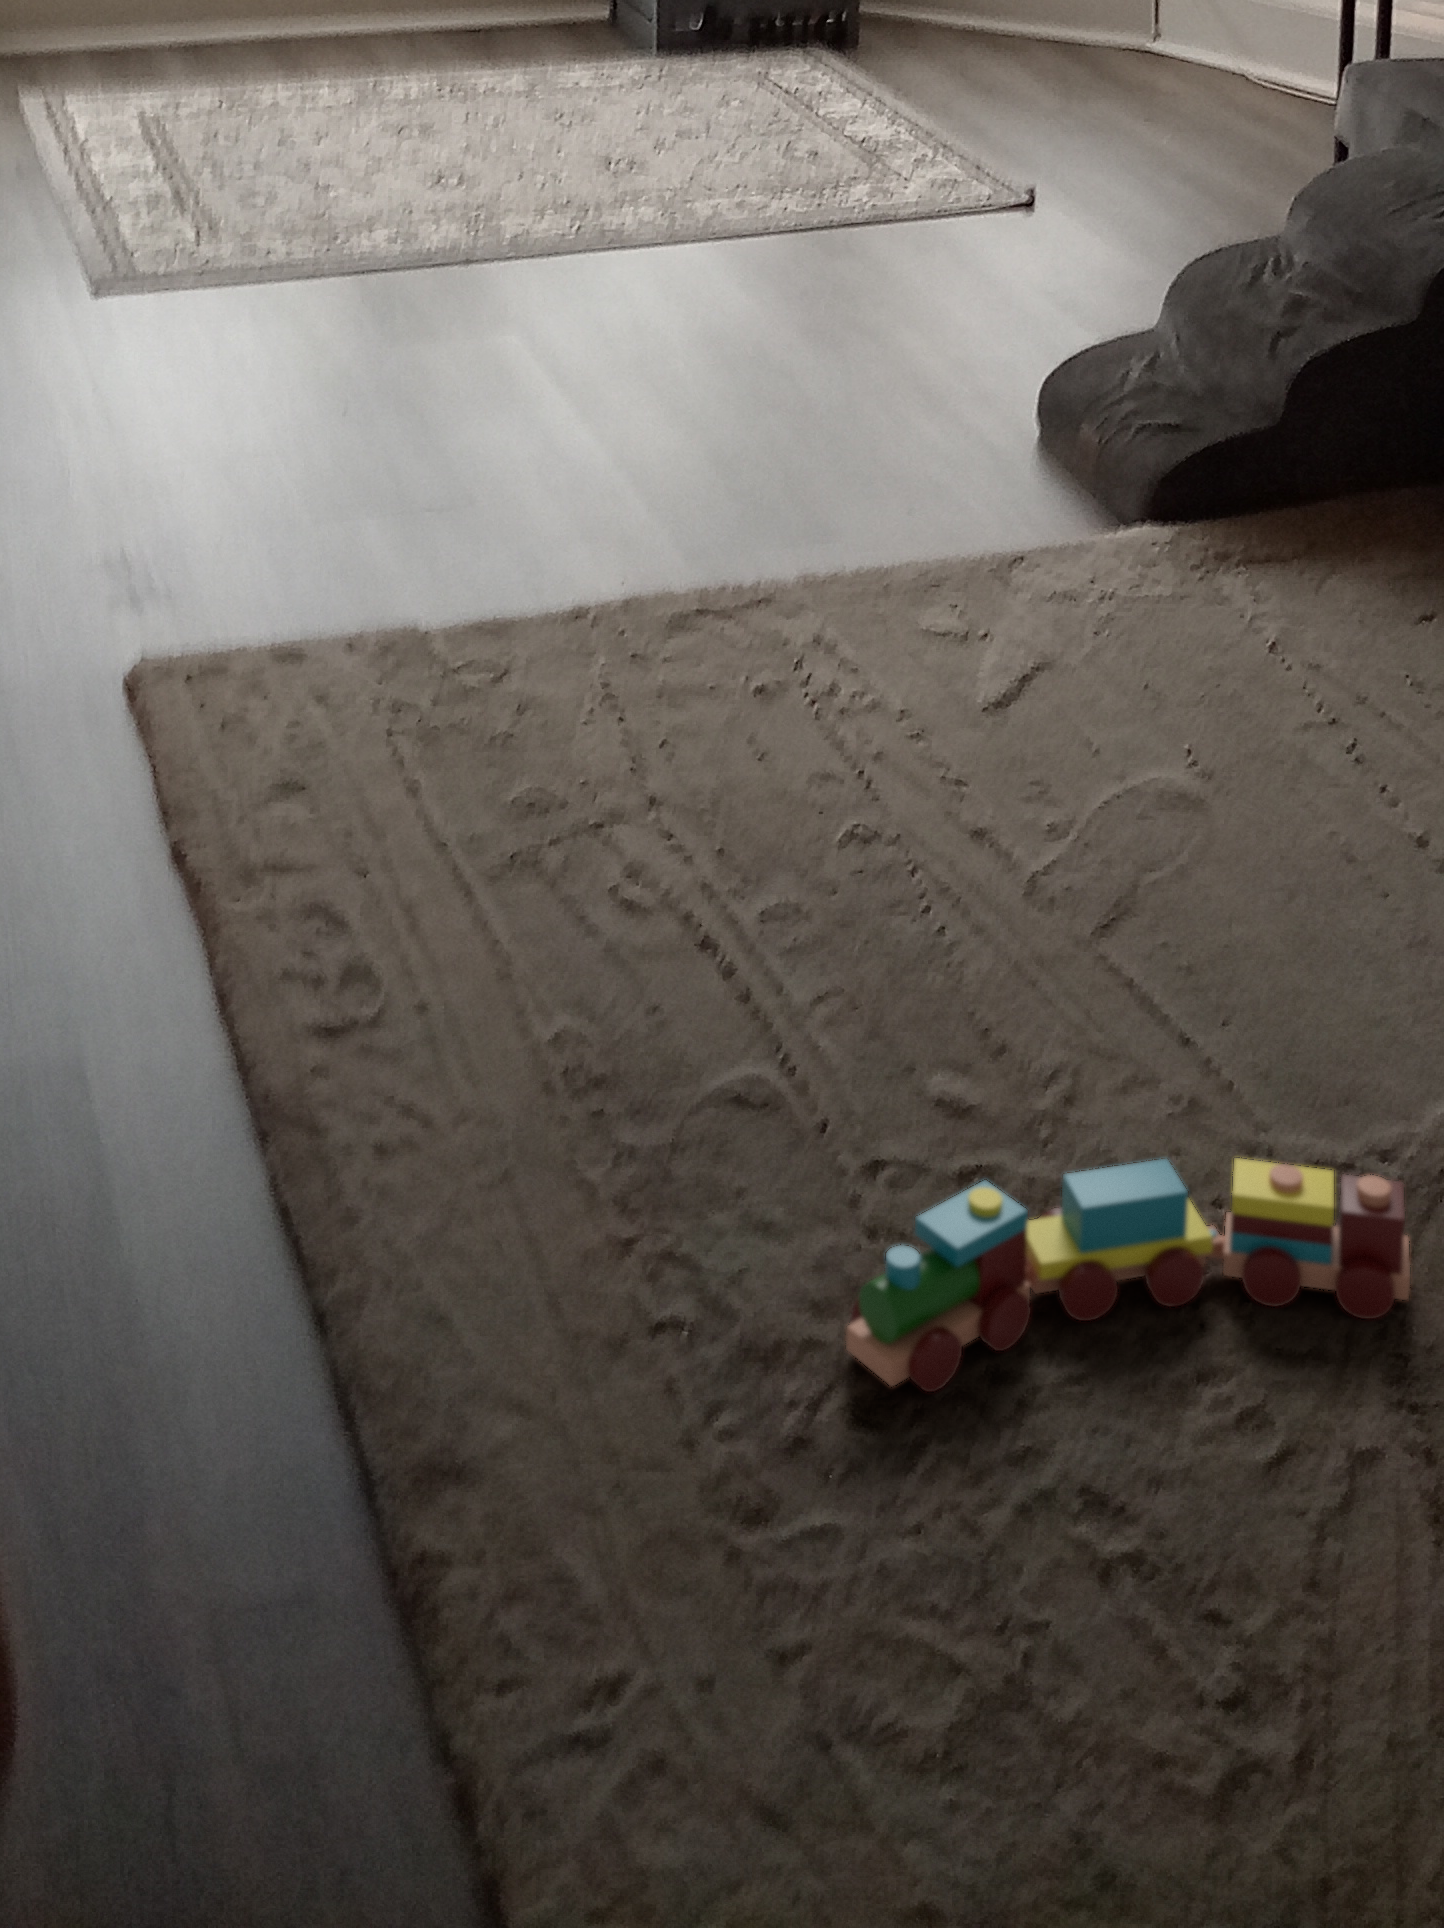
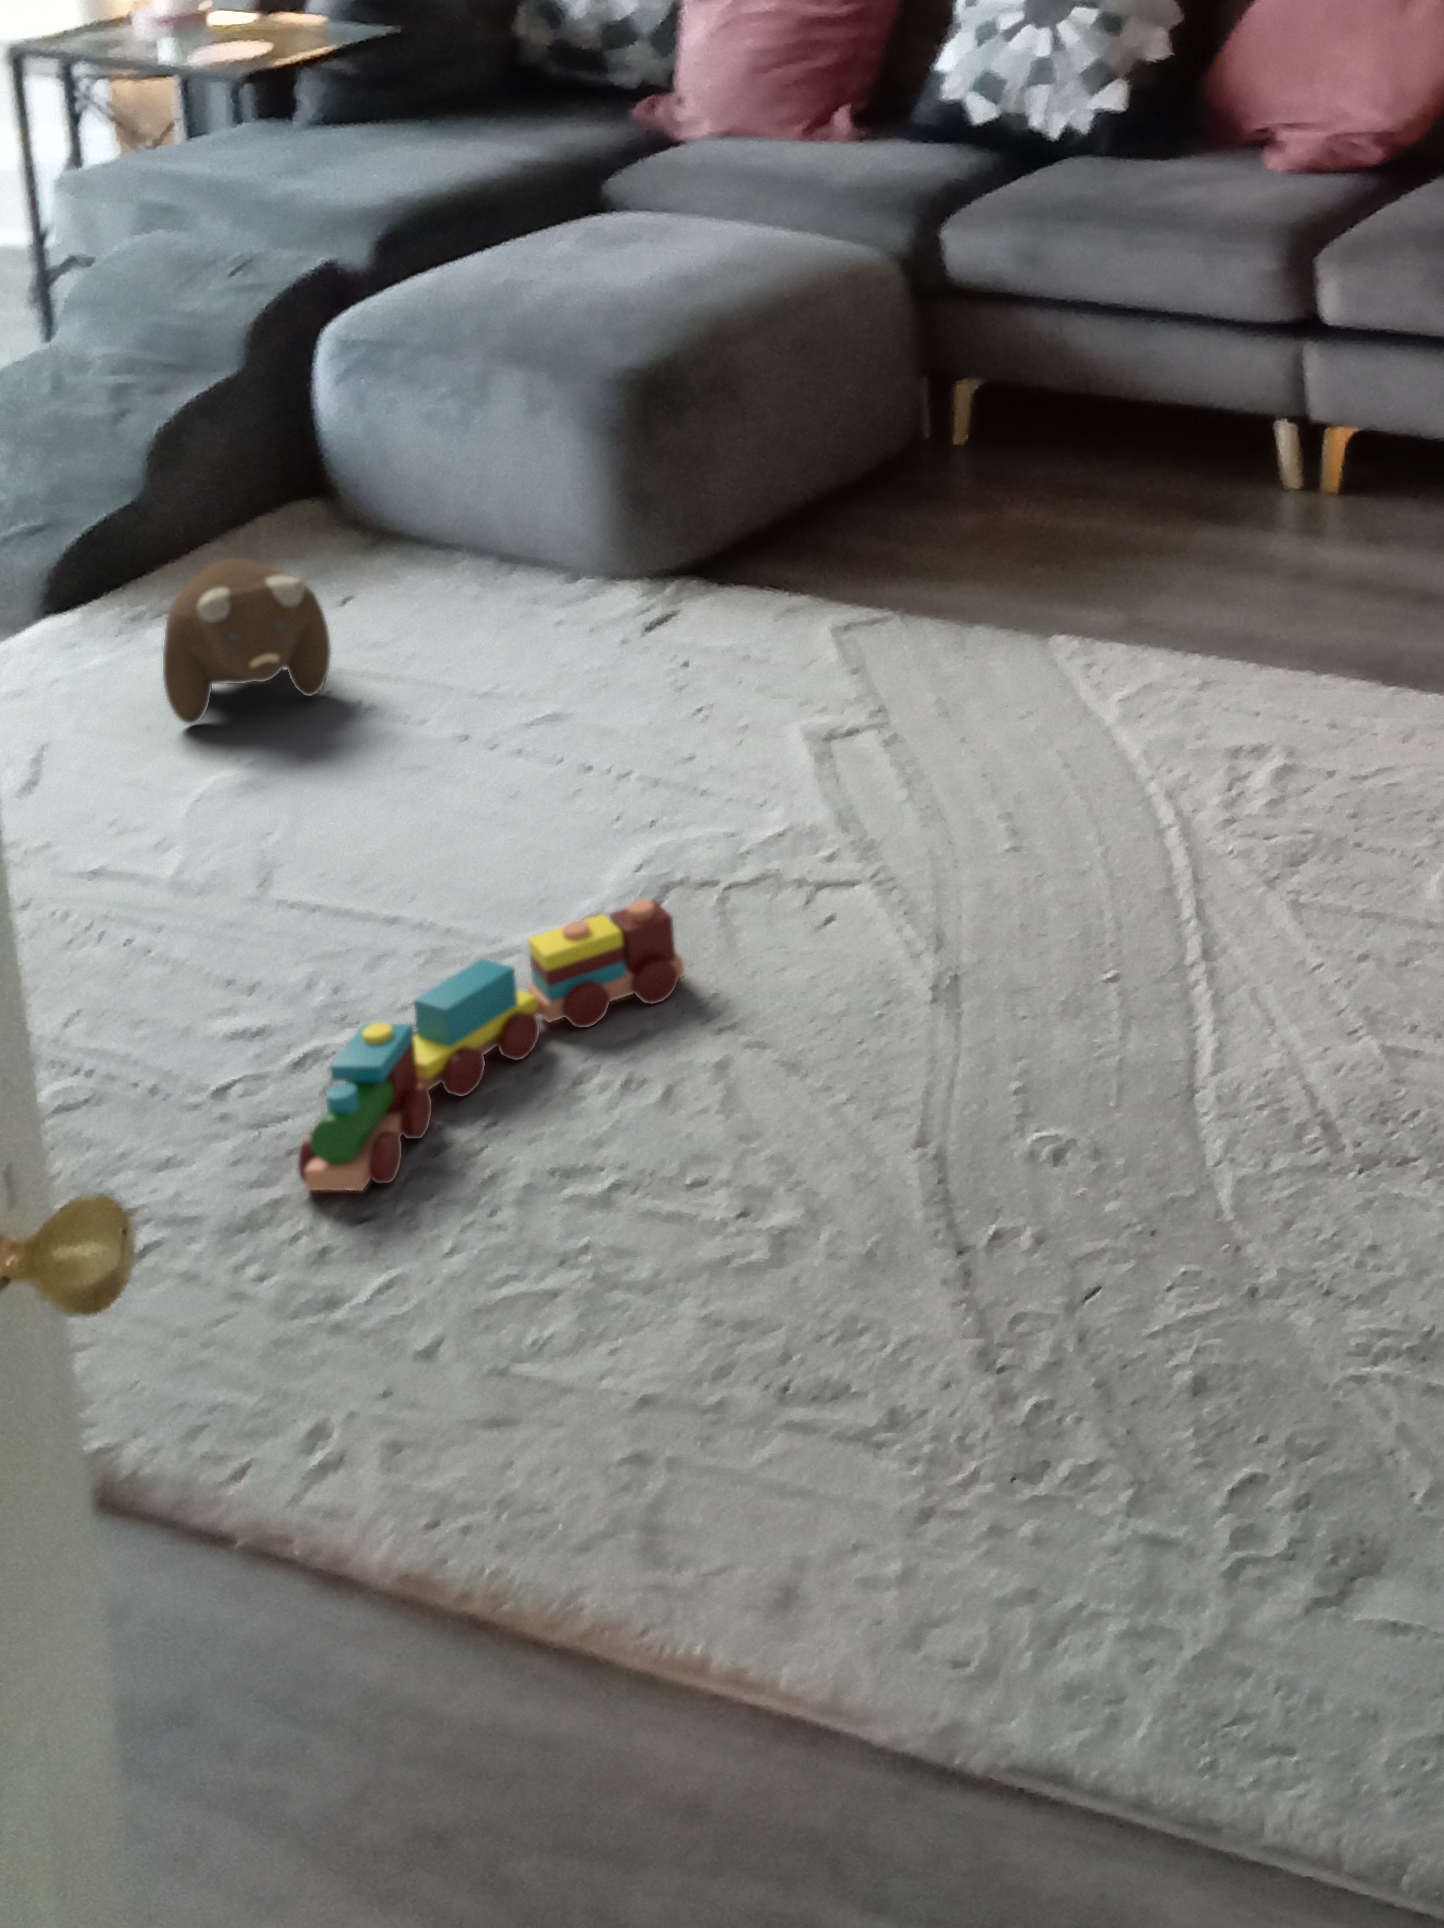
plush toy: none [1166,528,1344,712] -> present [163,558,331,724]

